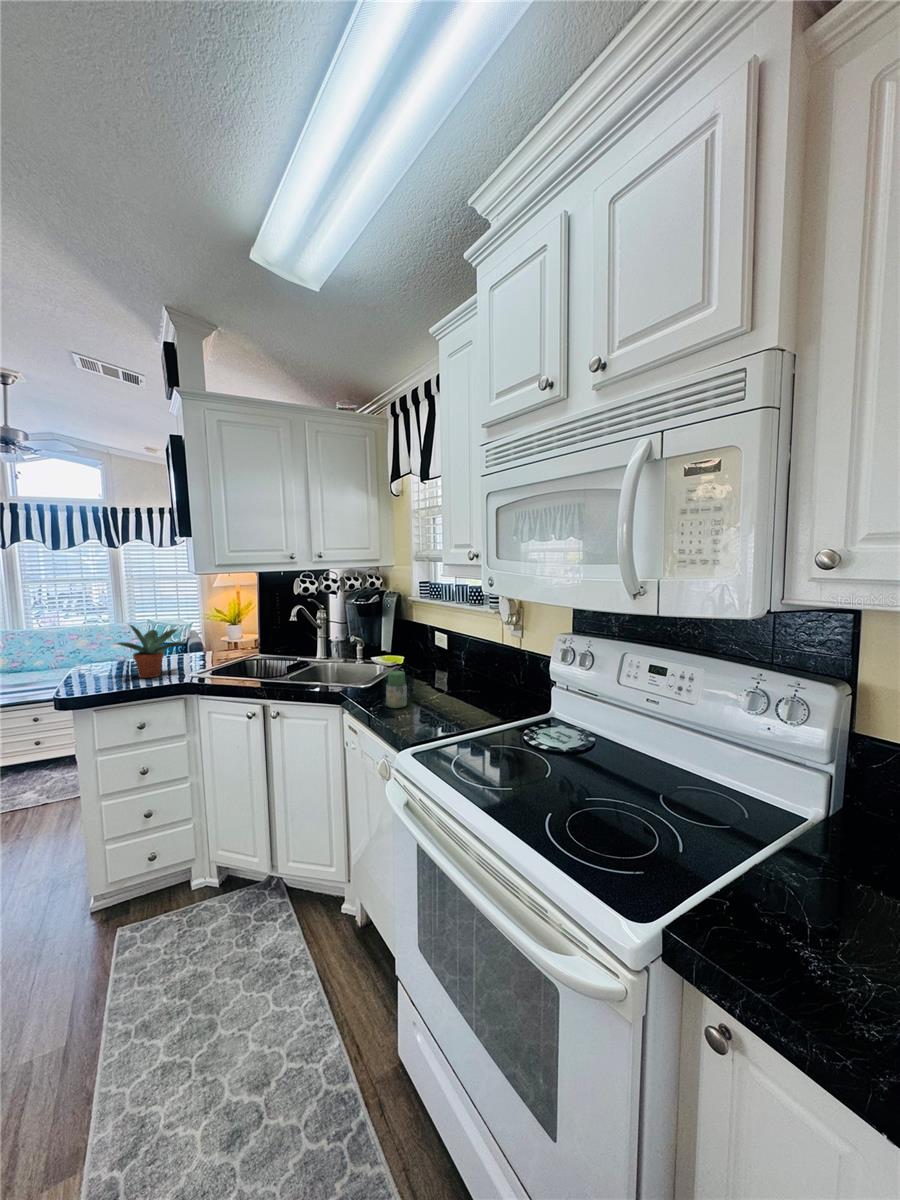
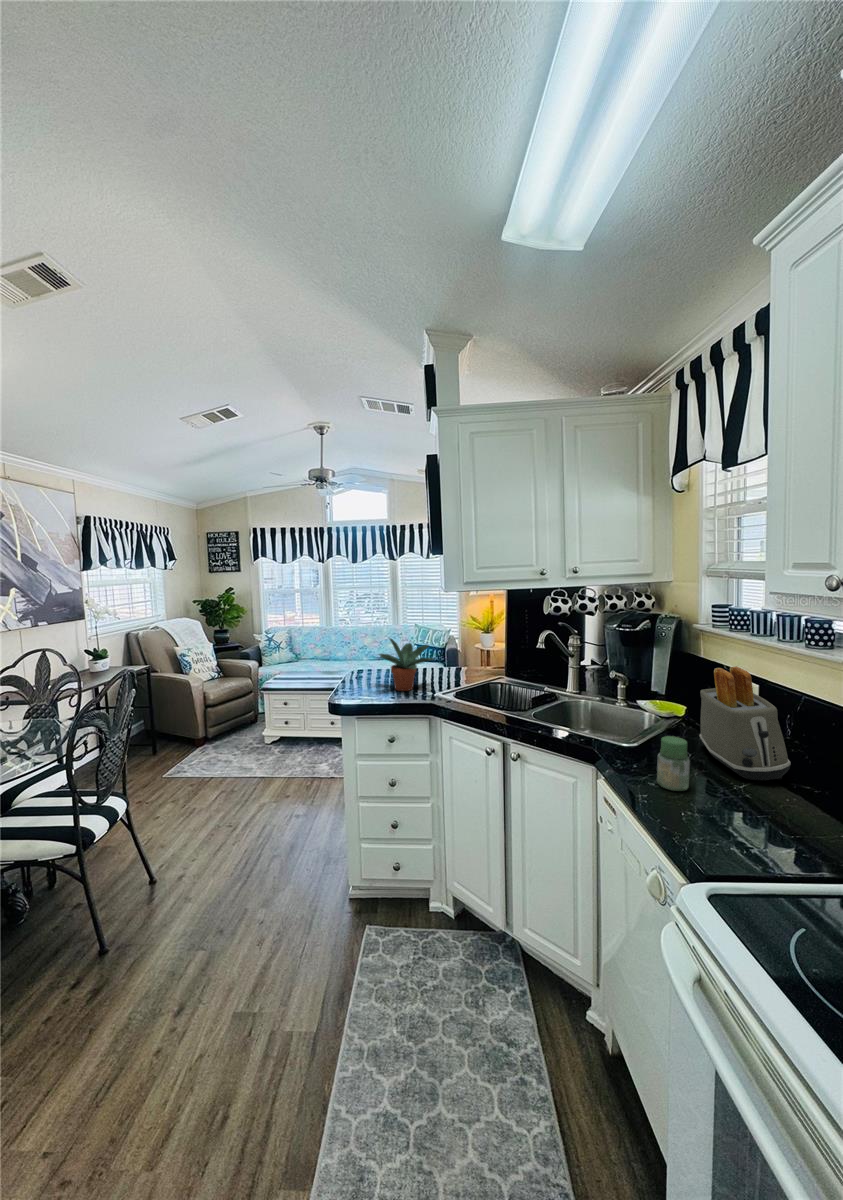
toaster: none [414,620,466,694] -> present [700,666,791,780]

